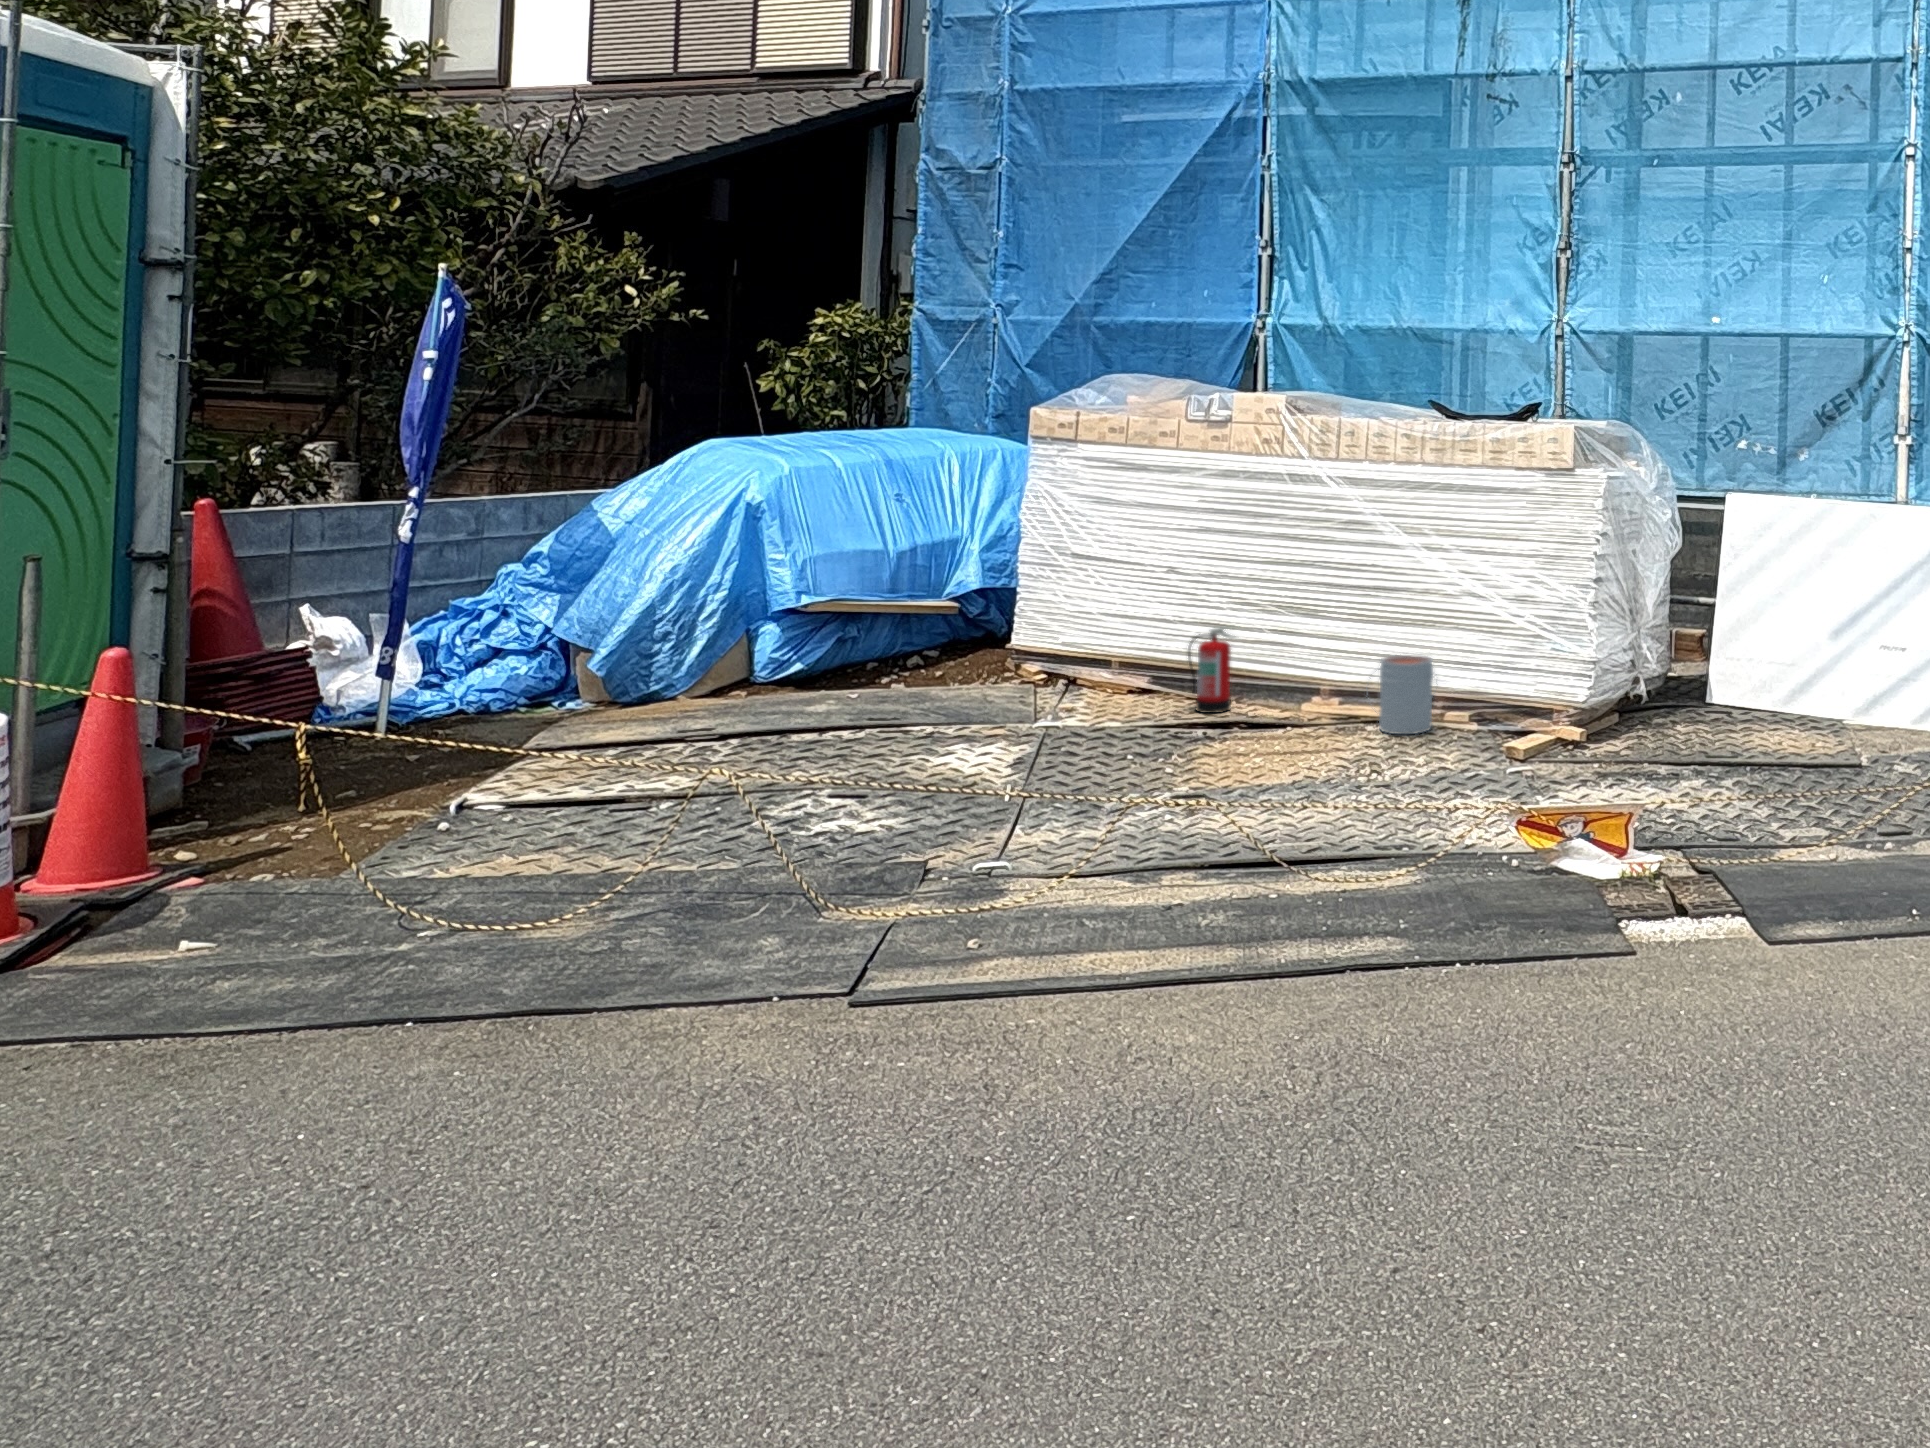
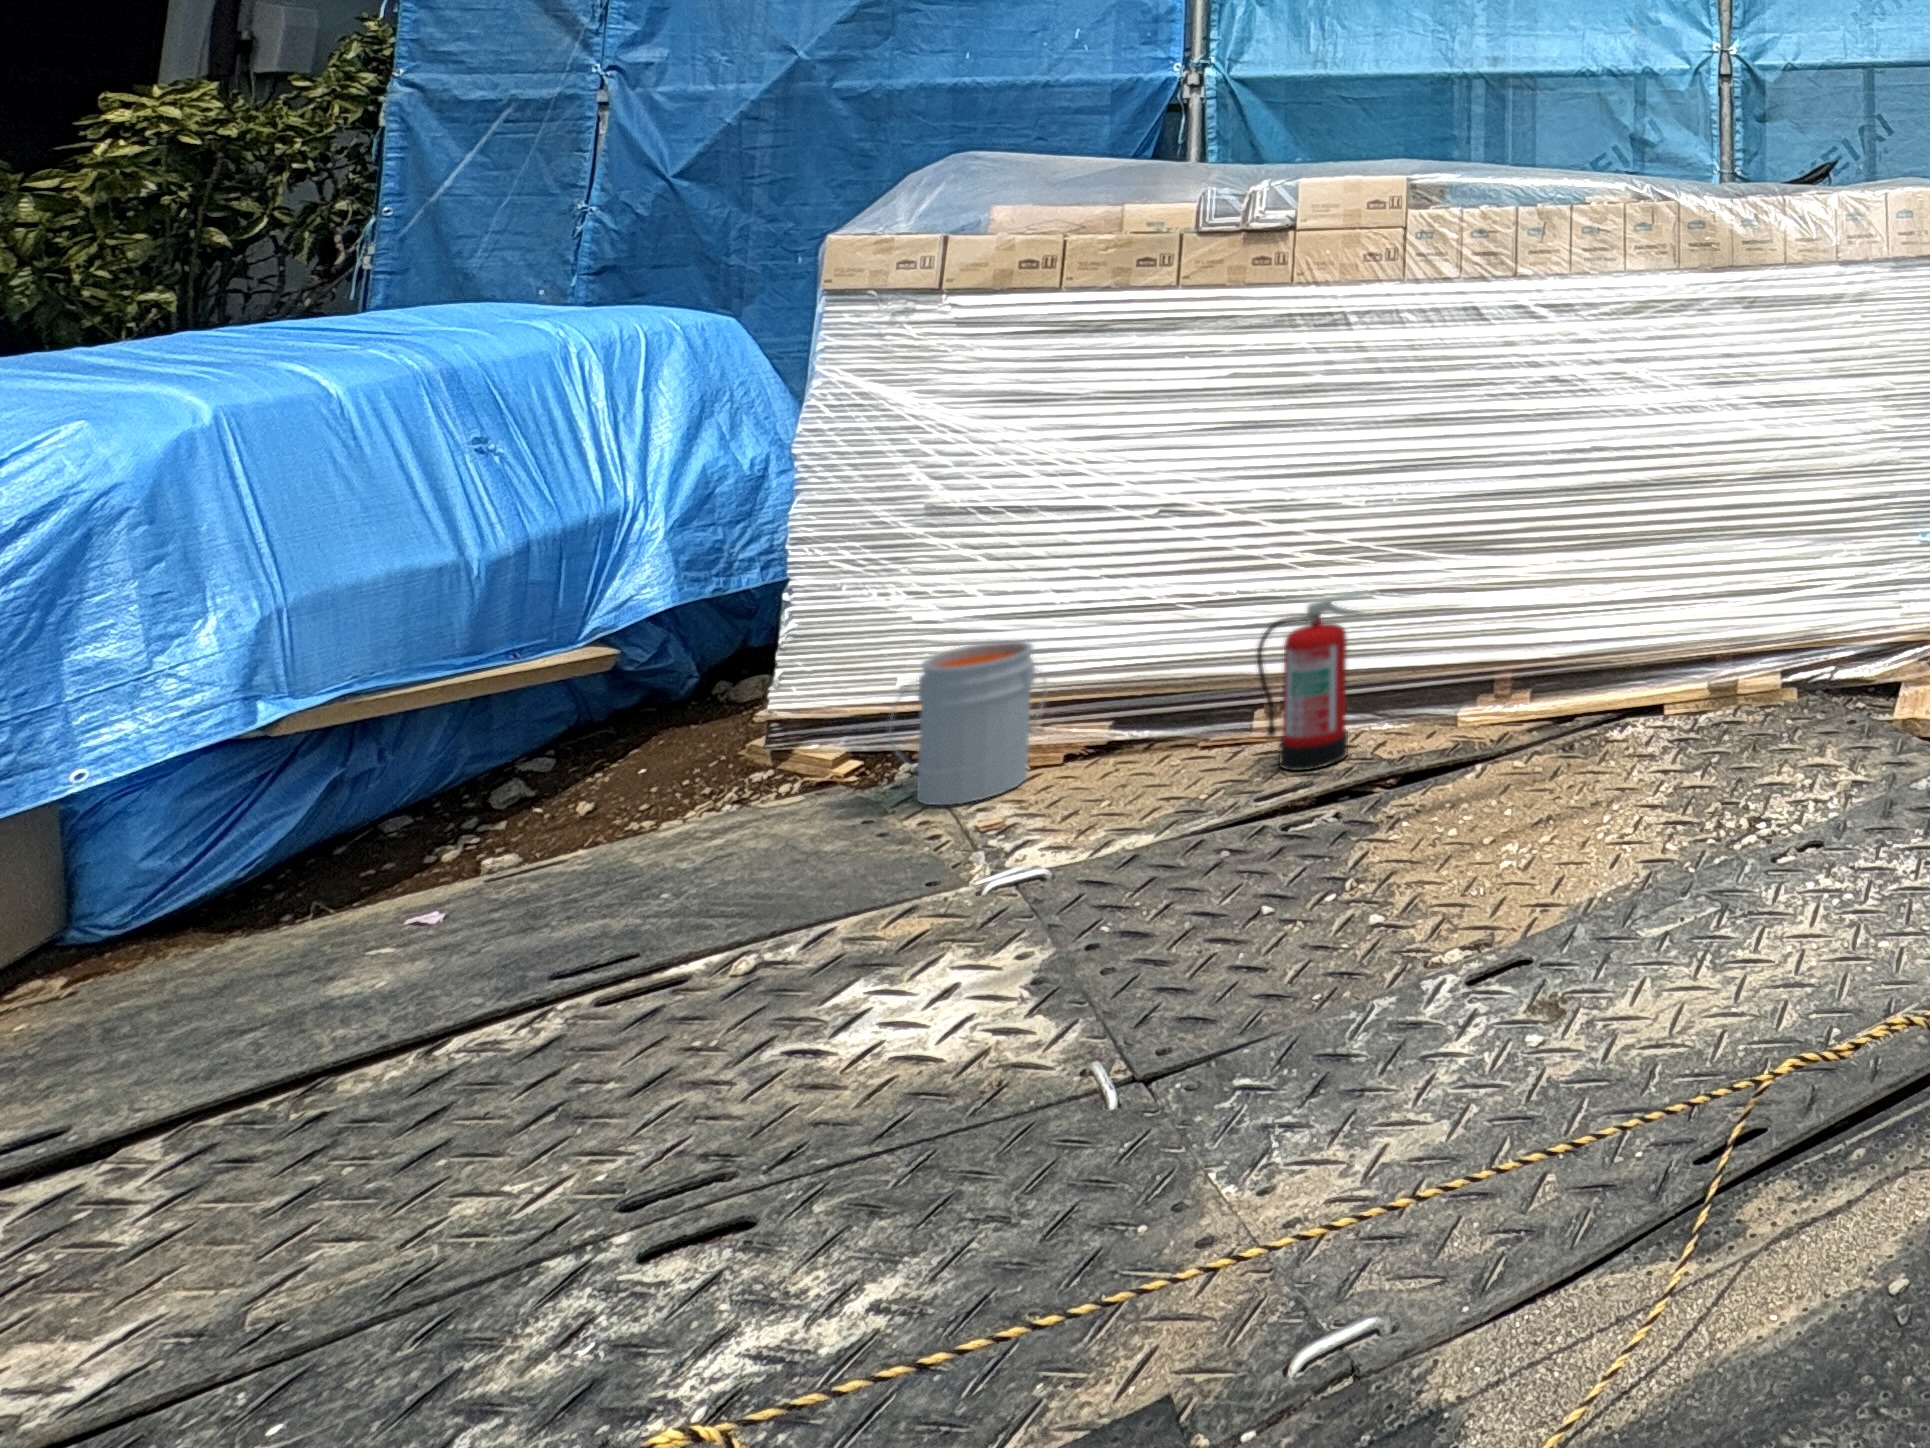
bucket: present [1366,655,1437,734] -> present [902,641,1045,805]

